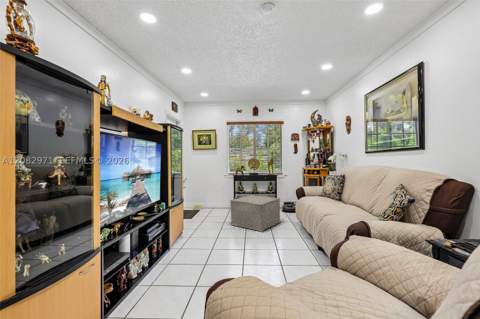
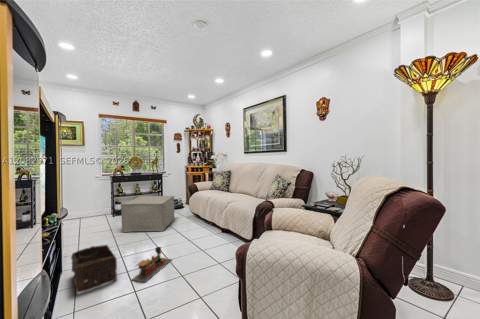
basket: none [164,231,203,265] -> present [71,245,117,293]
toy train: none [207,246,248,275] -> present [132,247,172,283]

